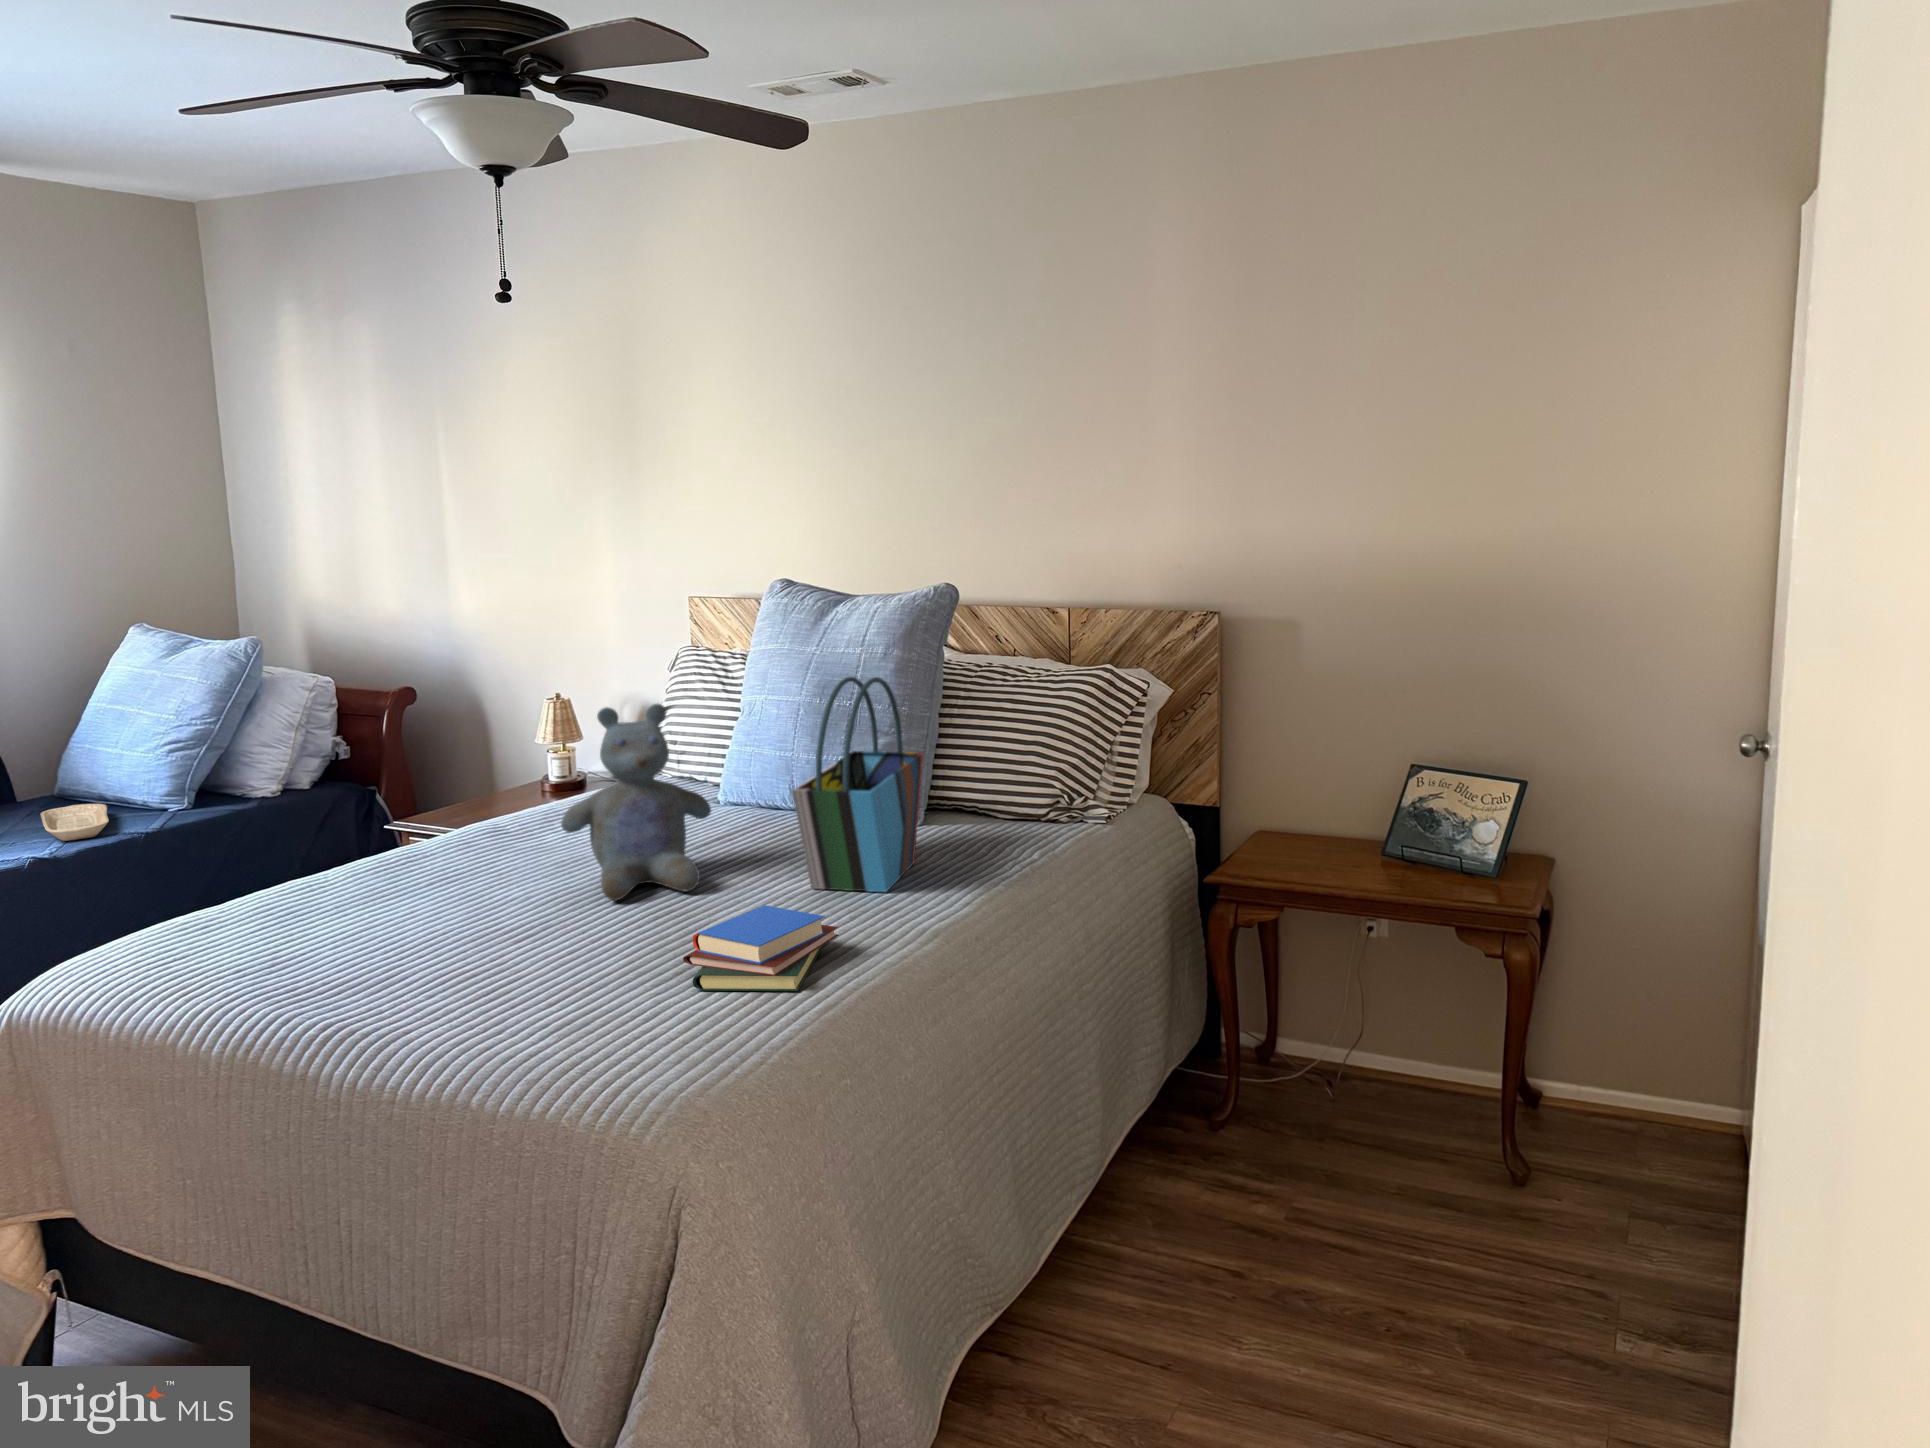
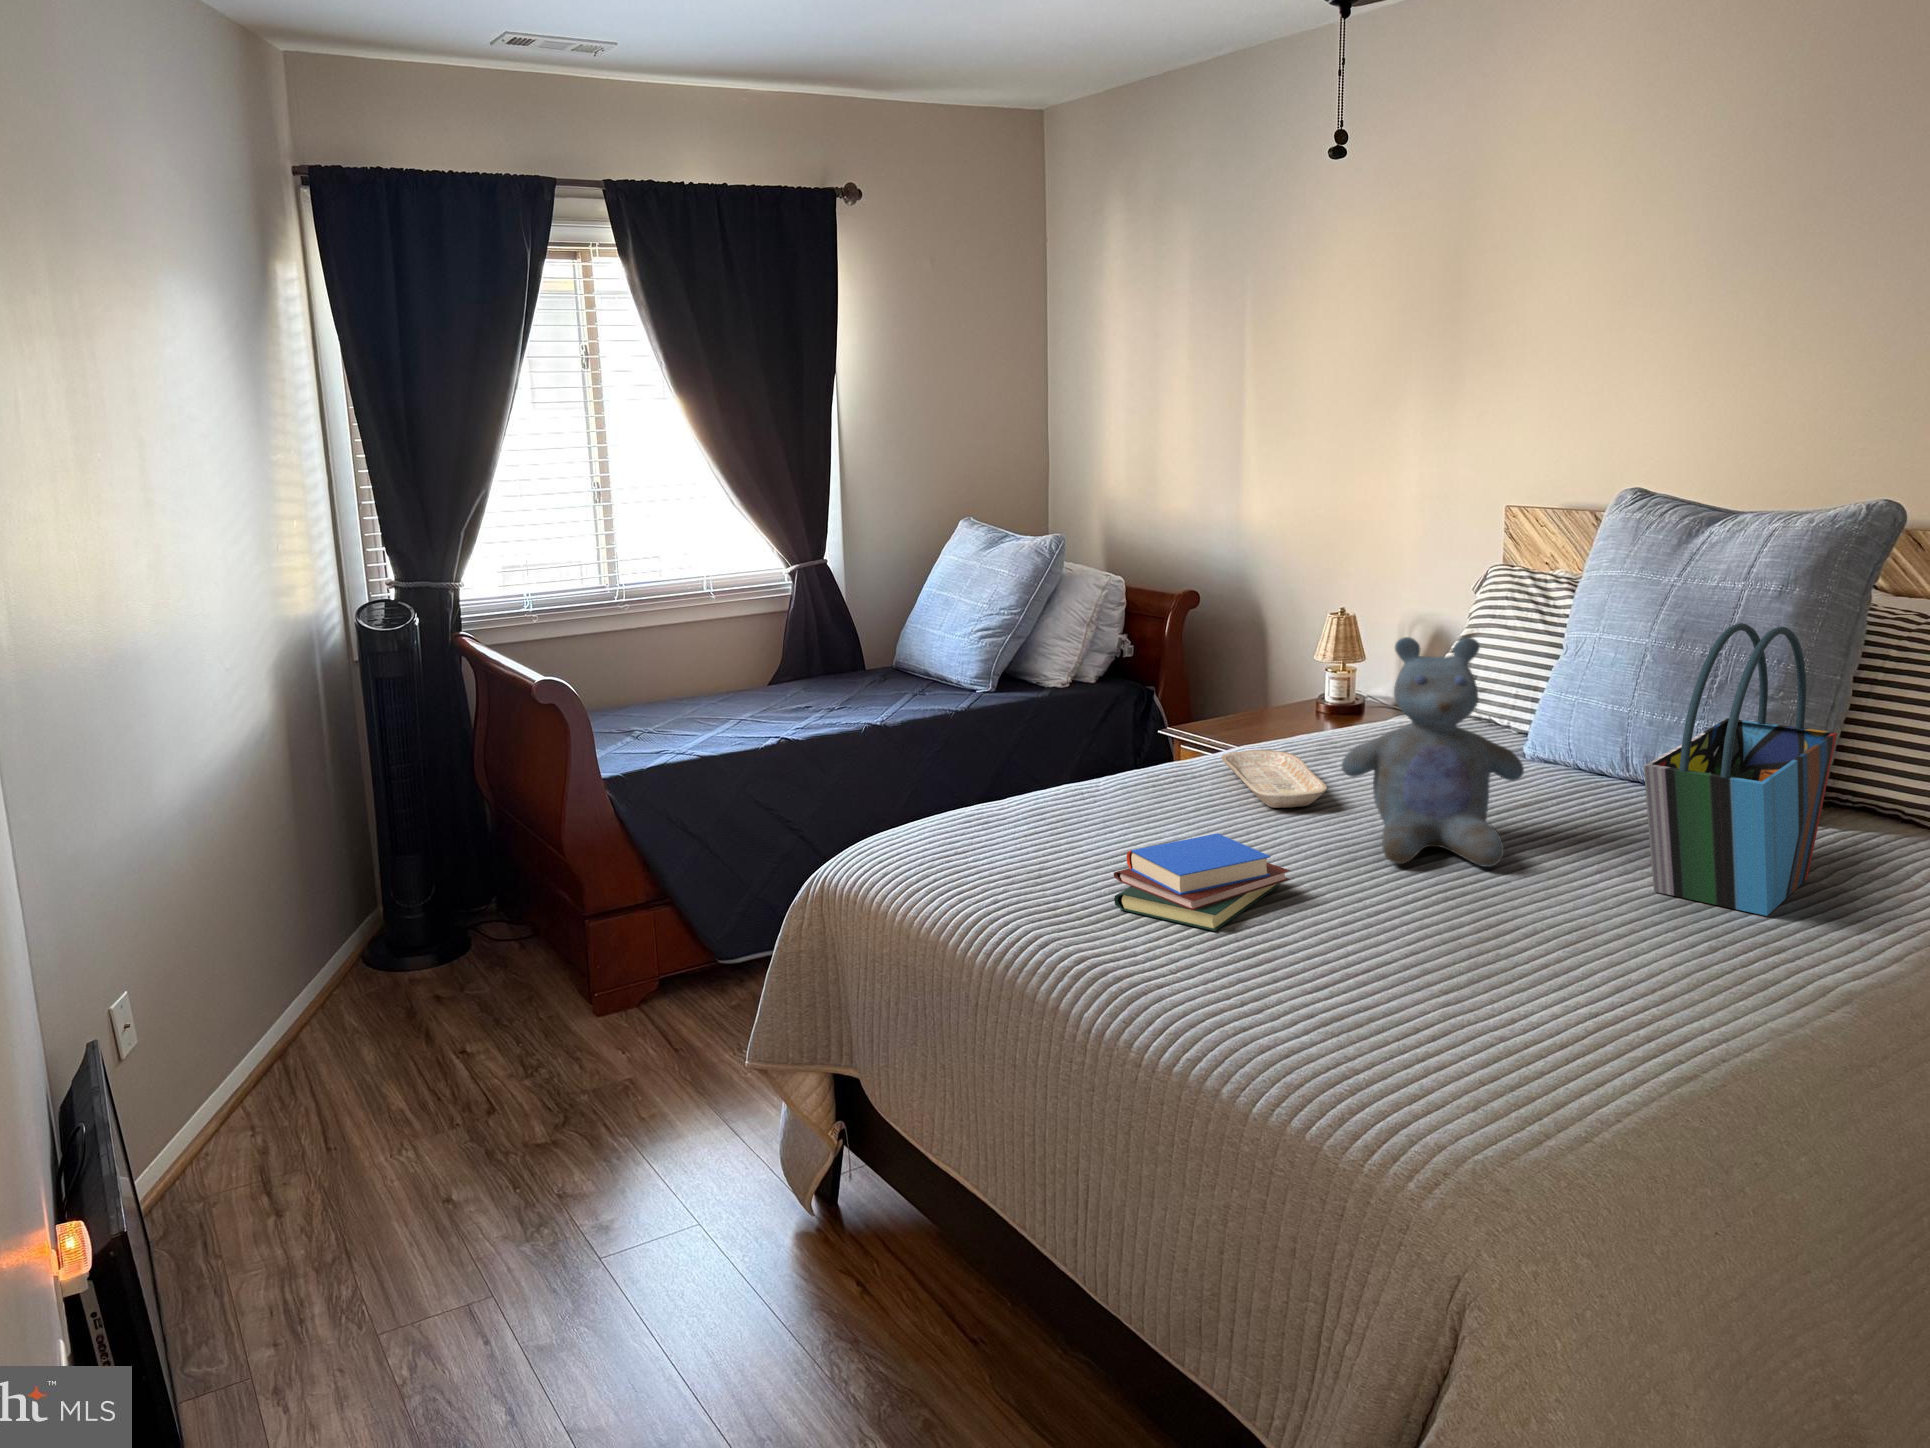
tray: present [41,804,109,841] -> present [1221,750,1327,808]
book: present [683,905,839,991] -> present [1114,833,1290,931]

